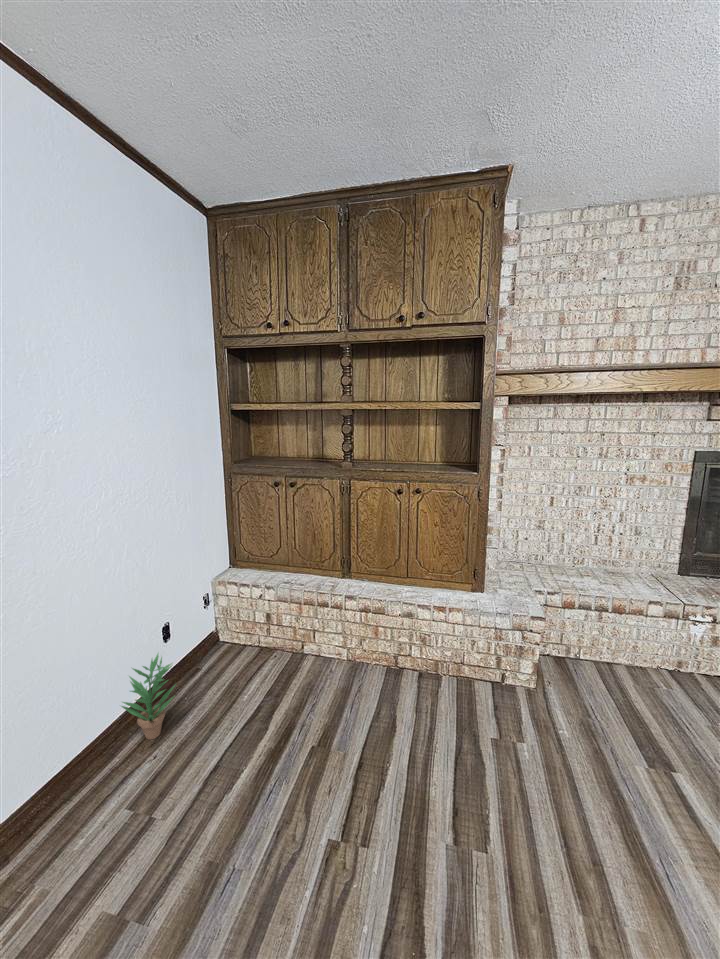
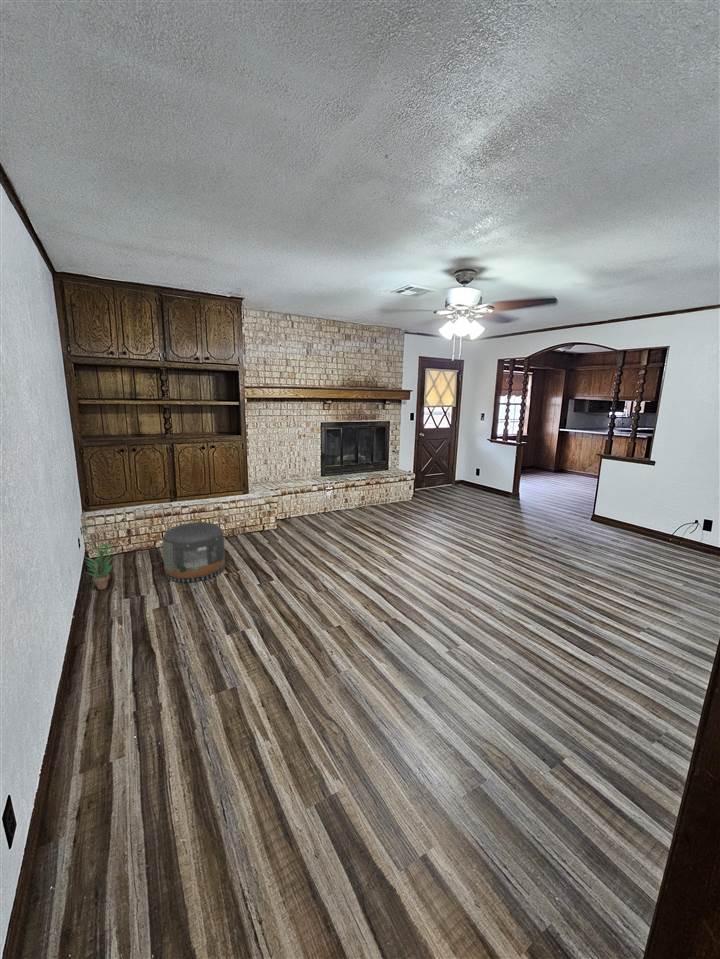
pouf: none [235,650,362,822] -> present [162,522,225,582]

